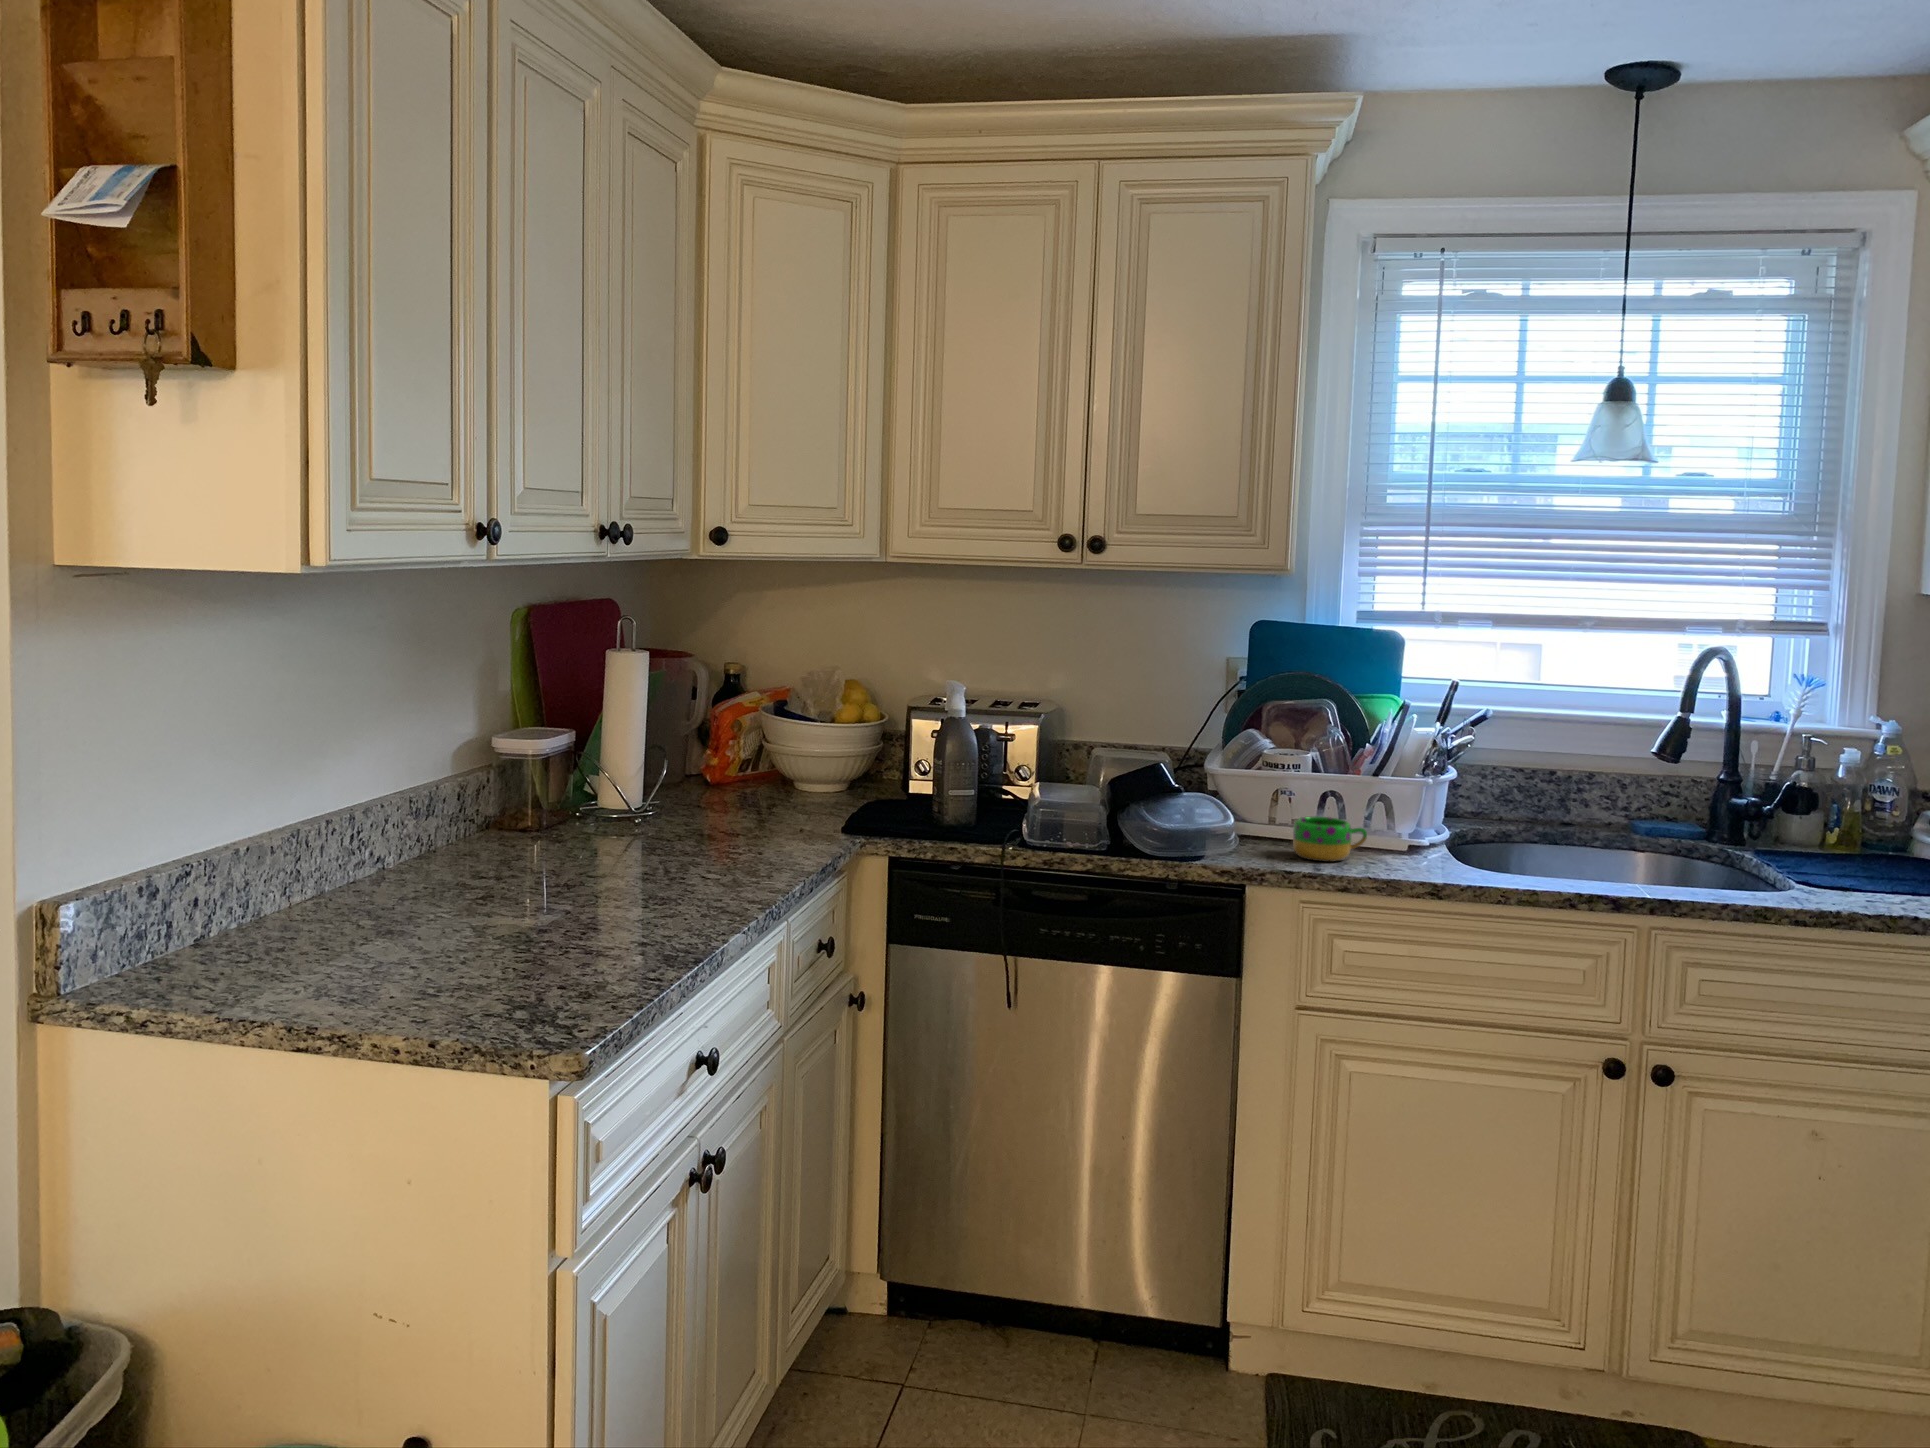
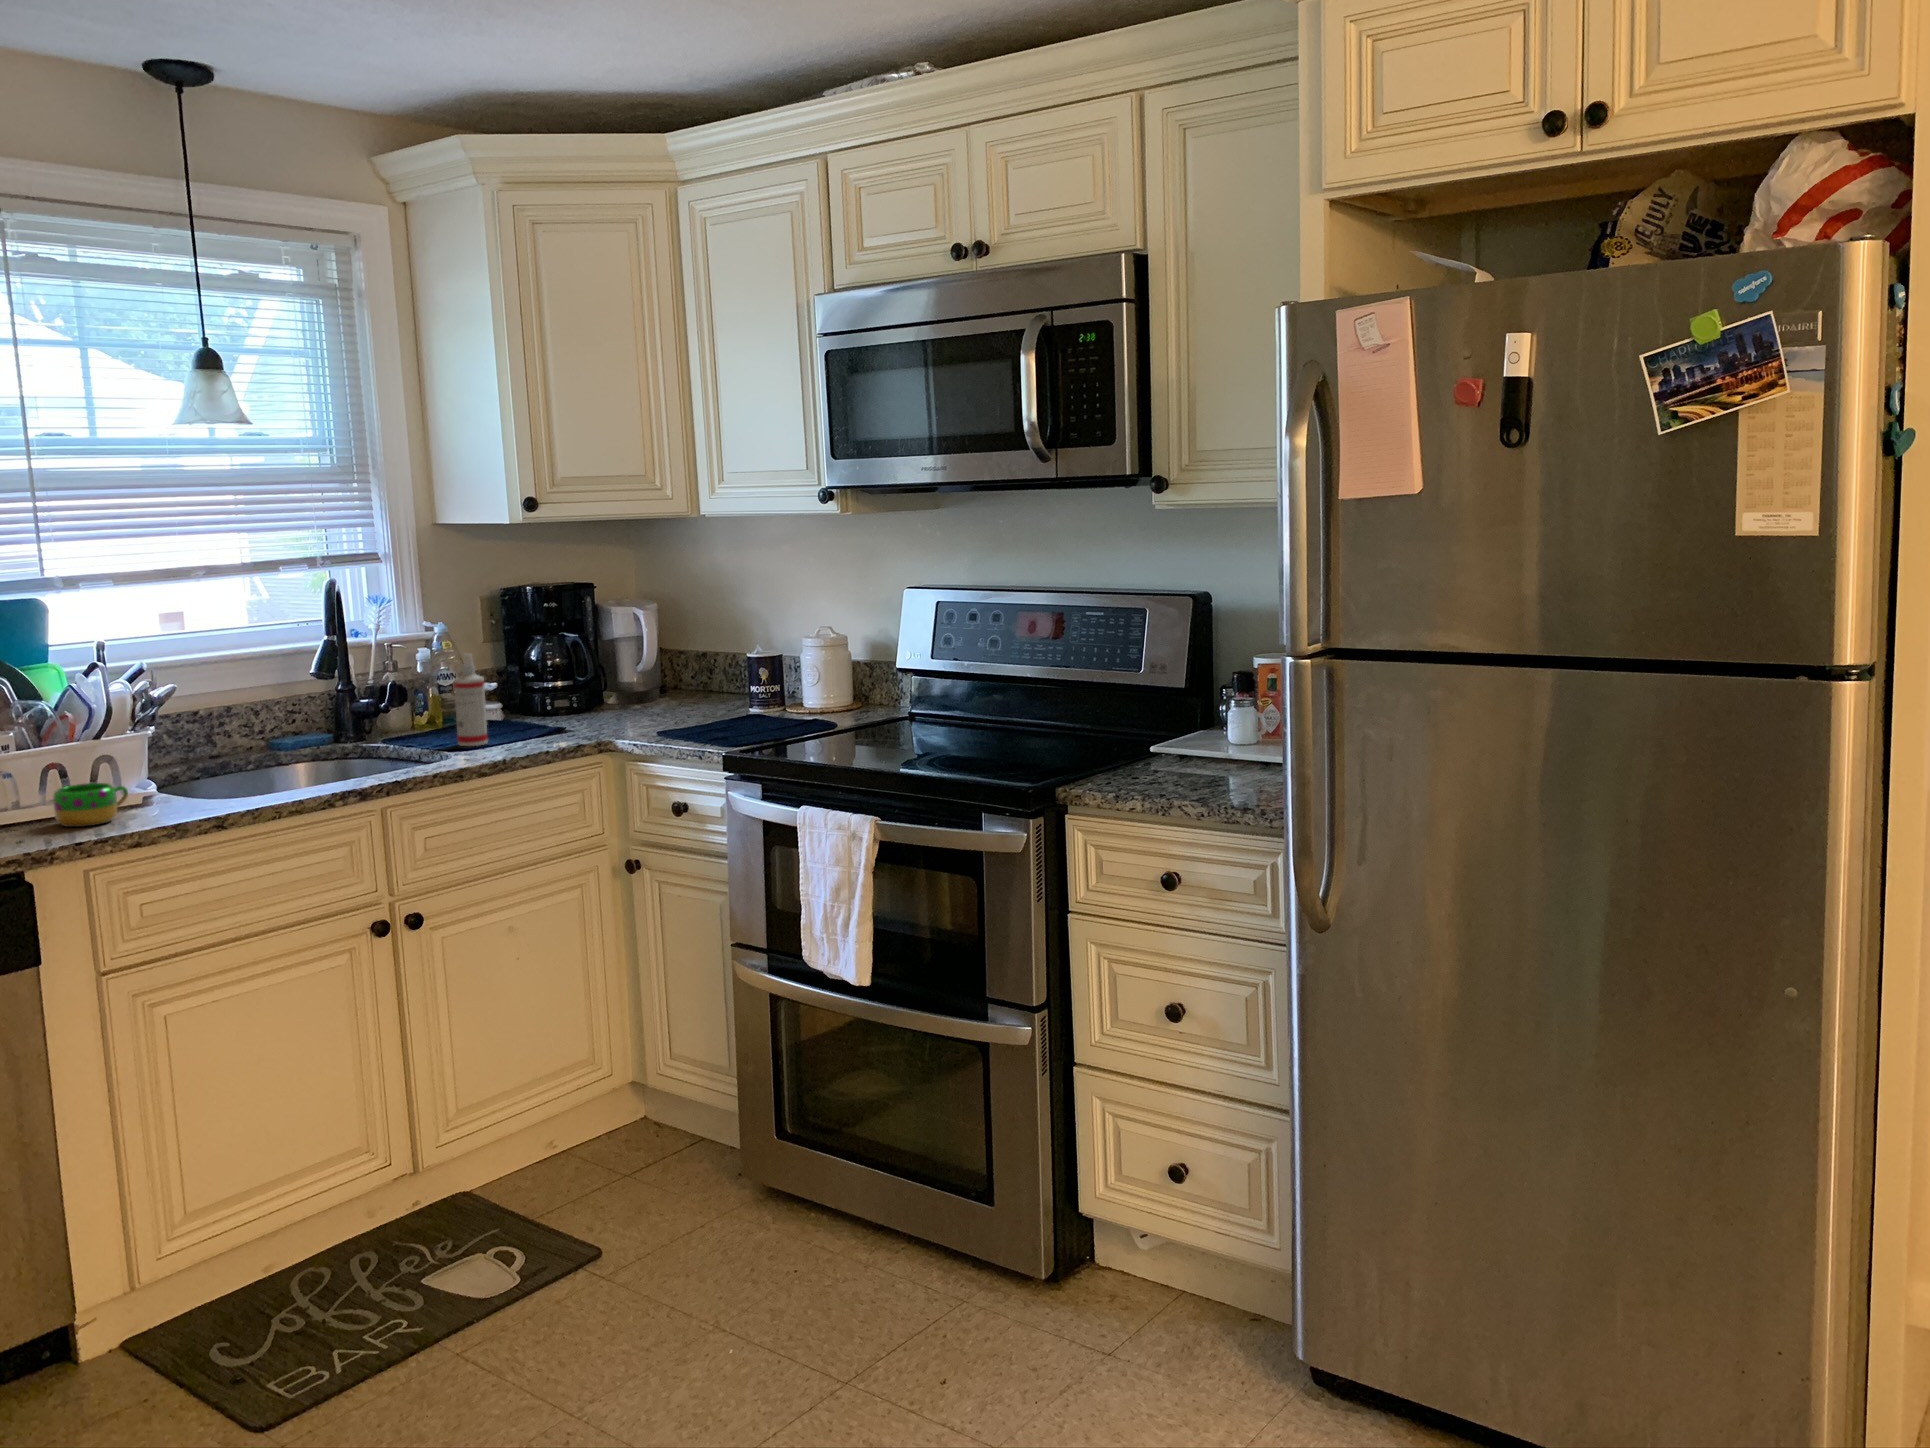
spray bottle: none [1838,758,1889,881] -> present [454,654,488,746]

